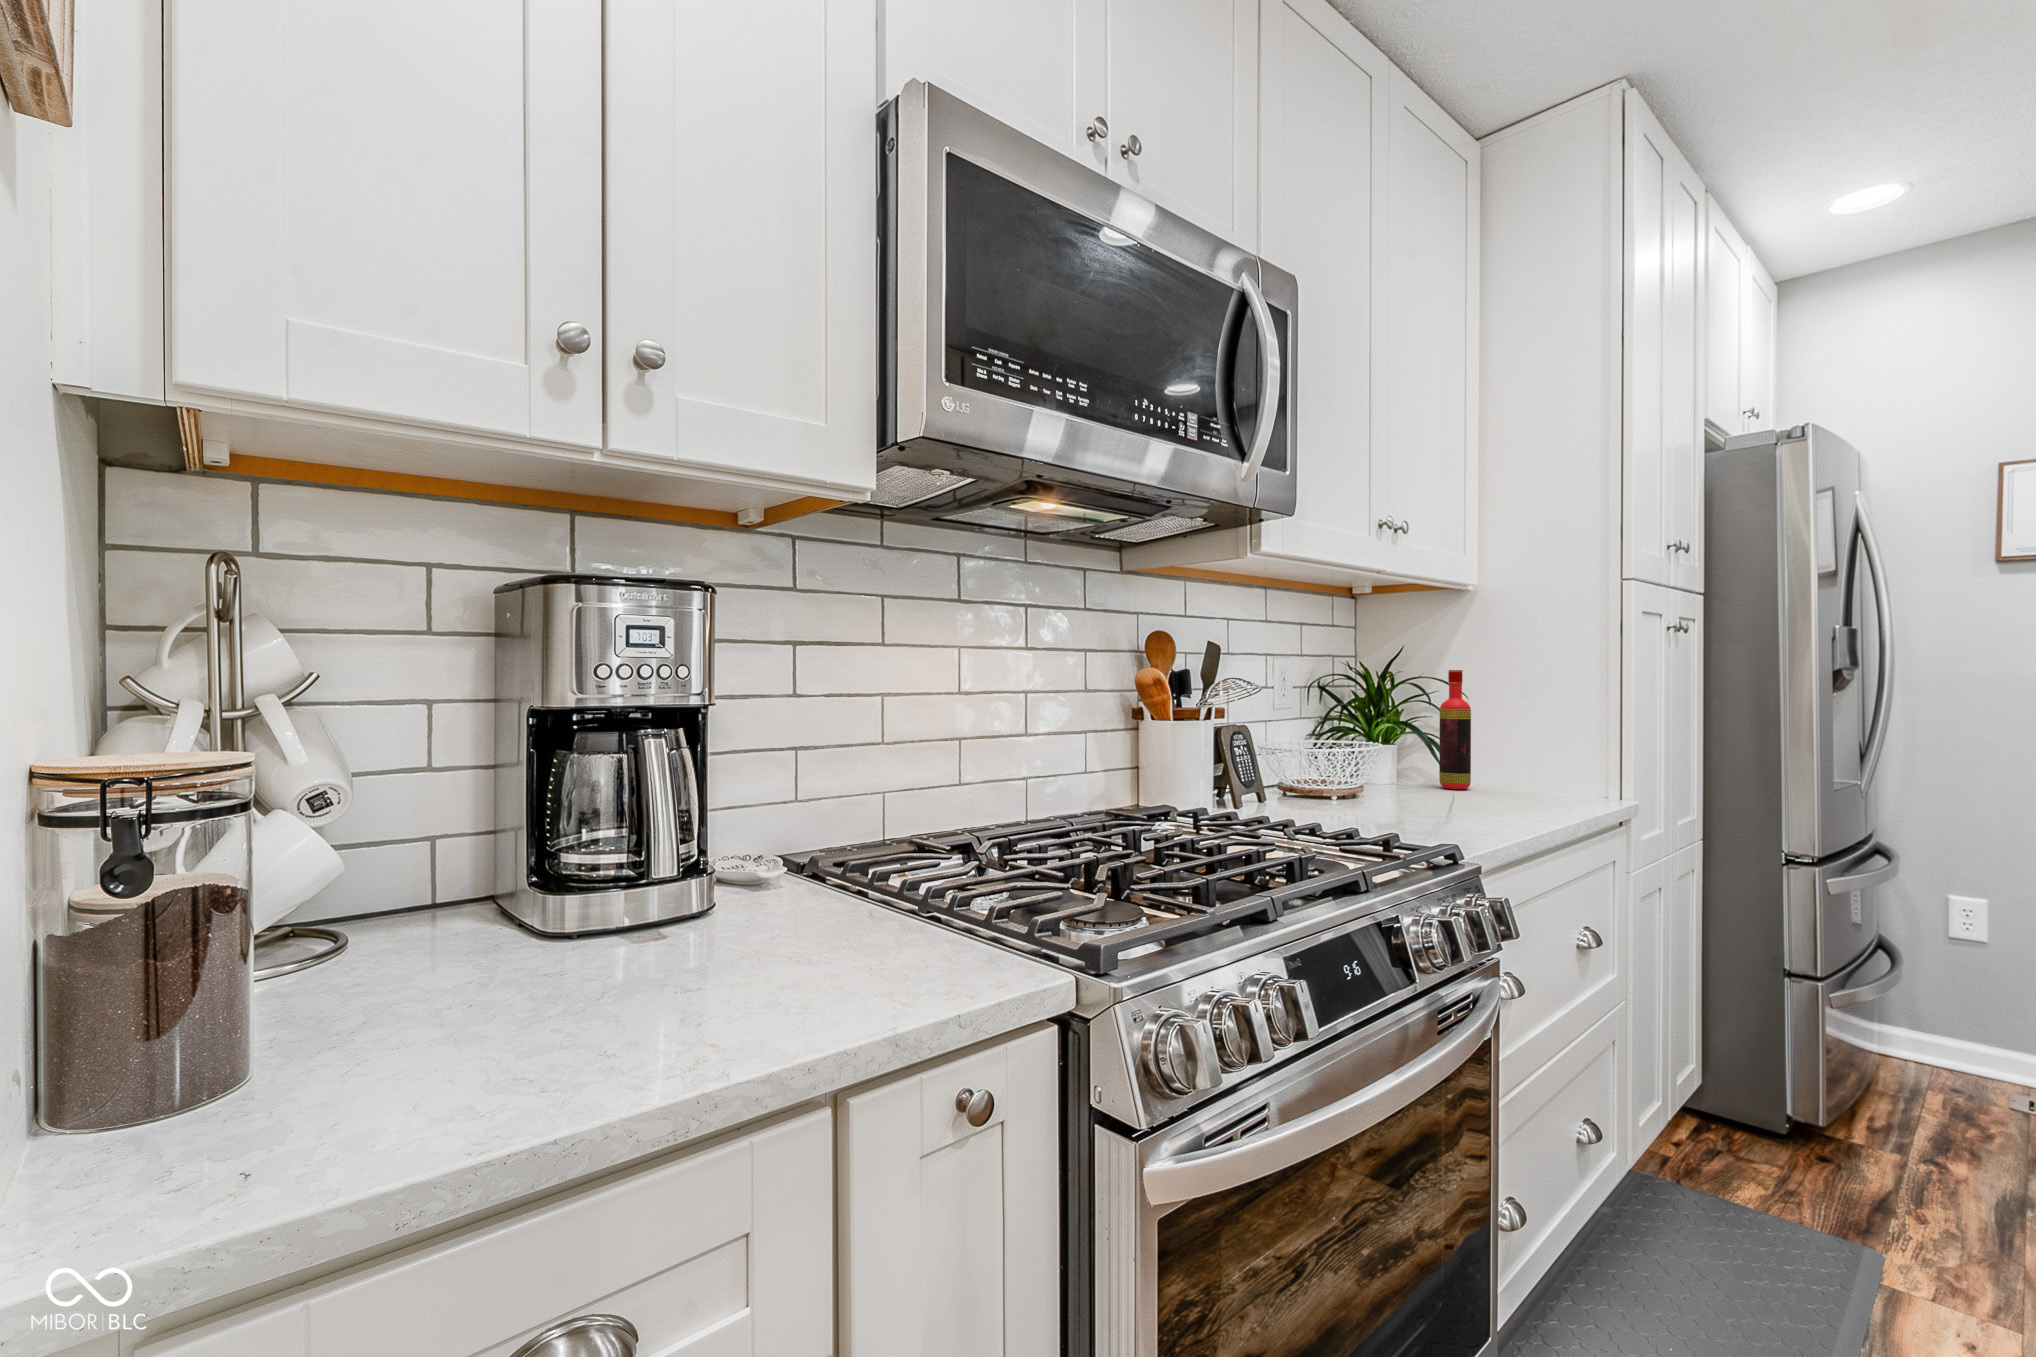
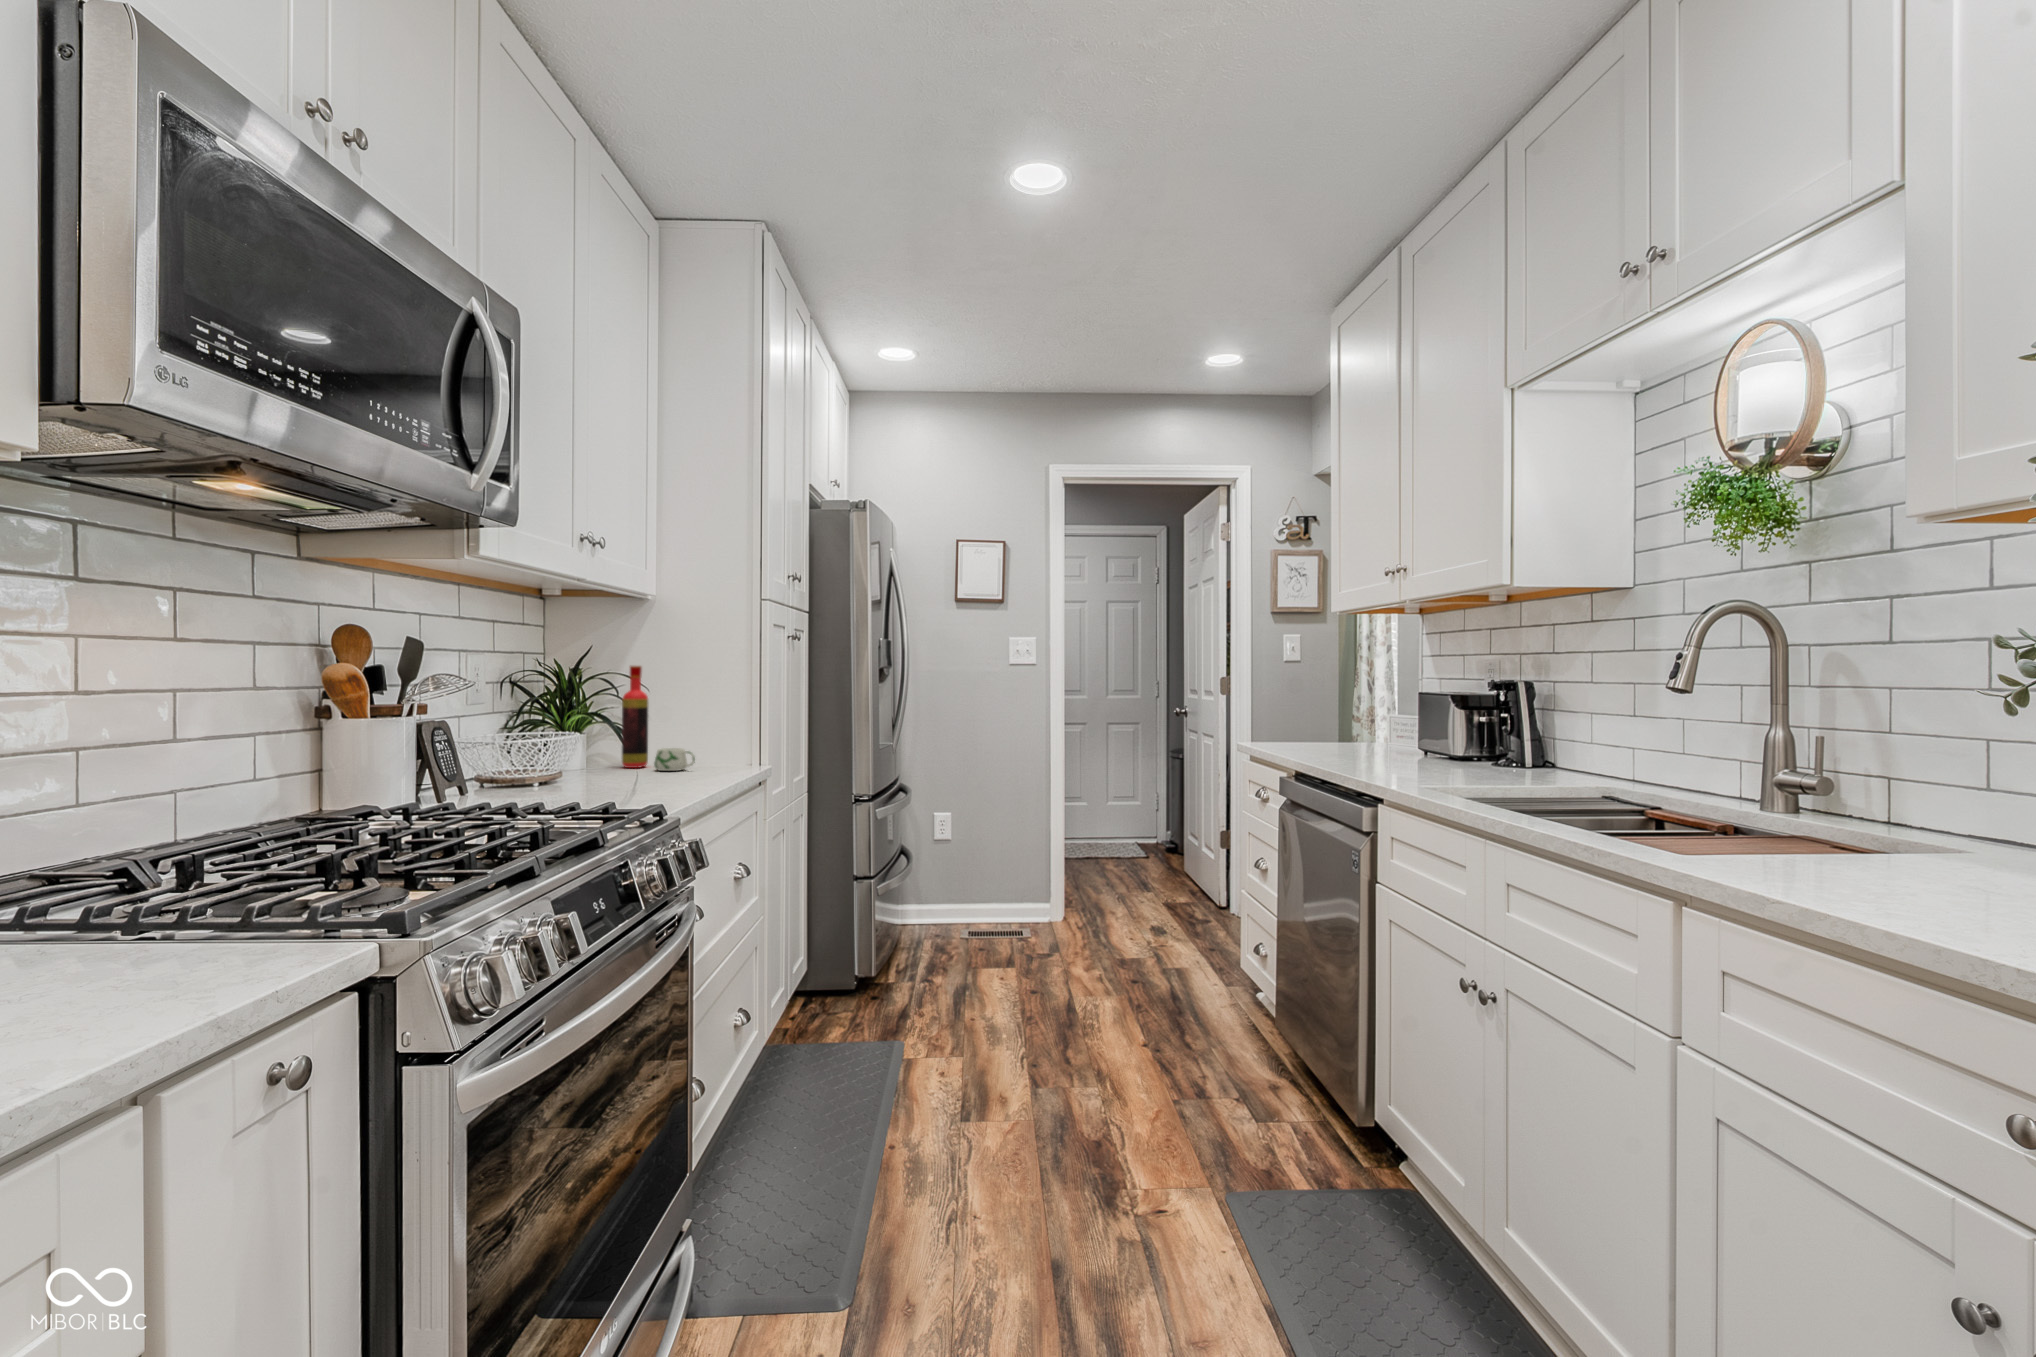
mug: none [1476,769,1528,797] -> present [654,748,695,771]

